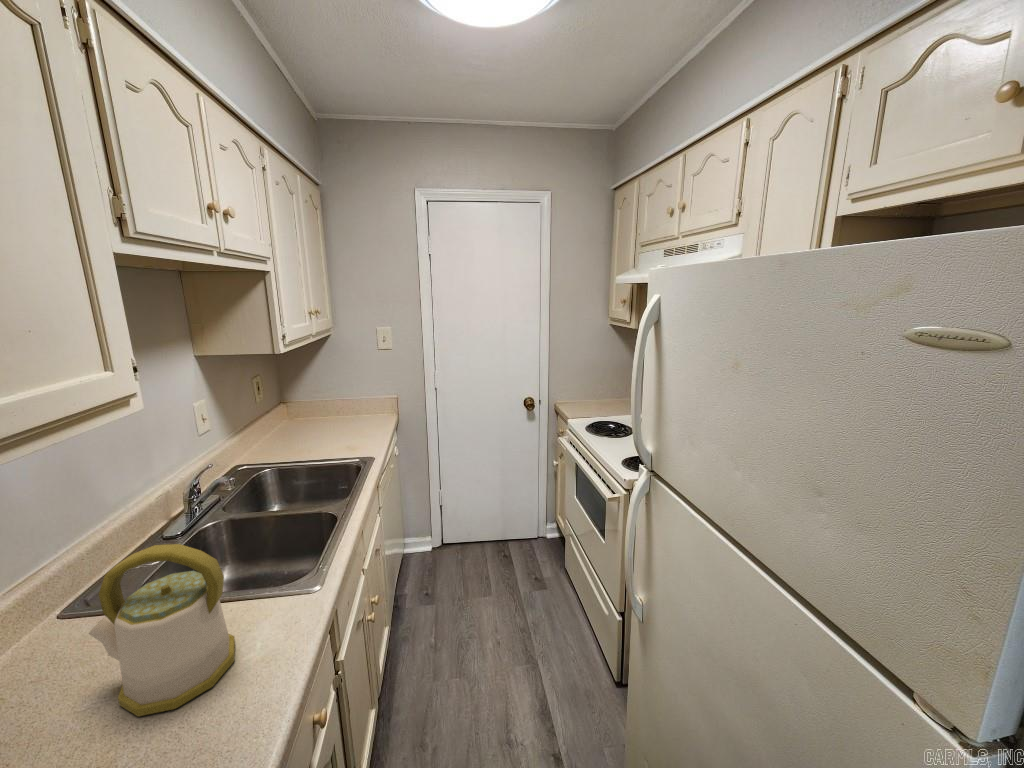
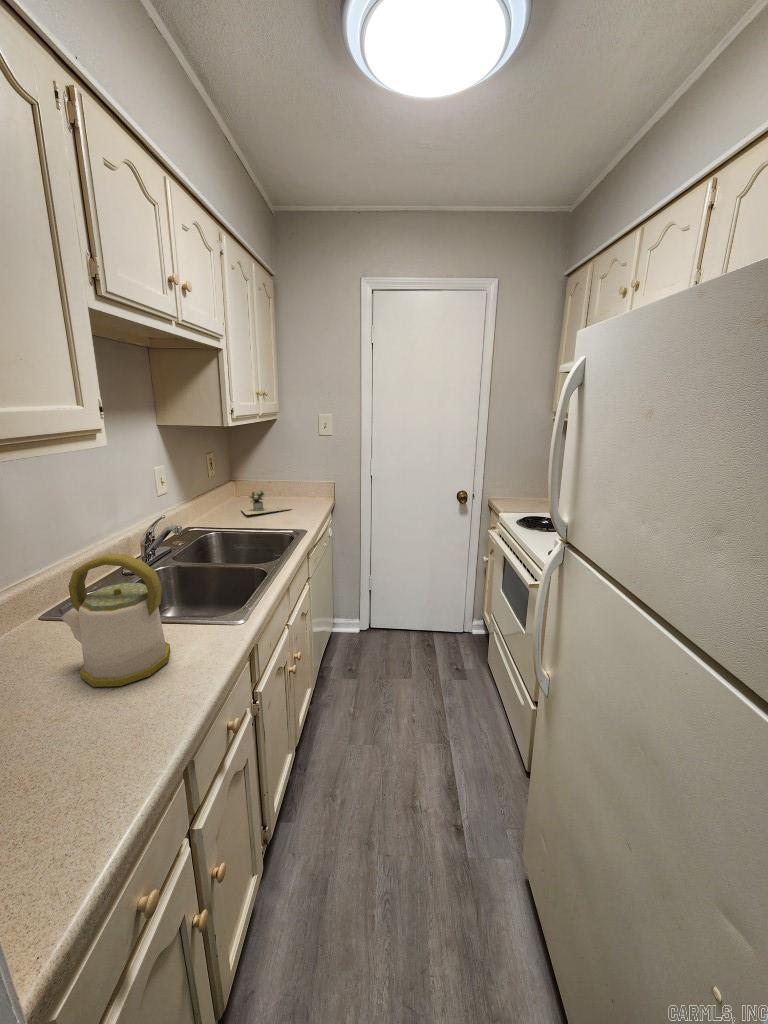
potted plant: none [296,414,372,444] -> present [241,491,290,515]

